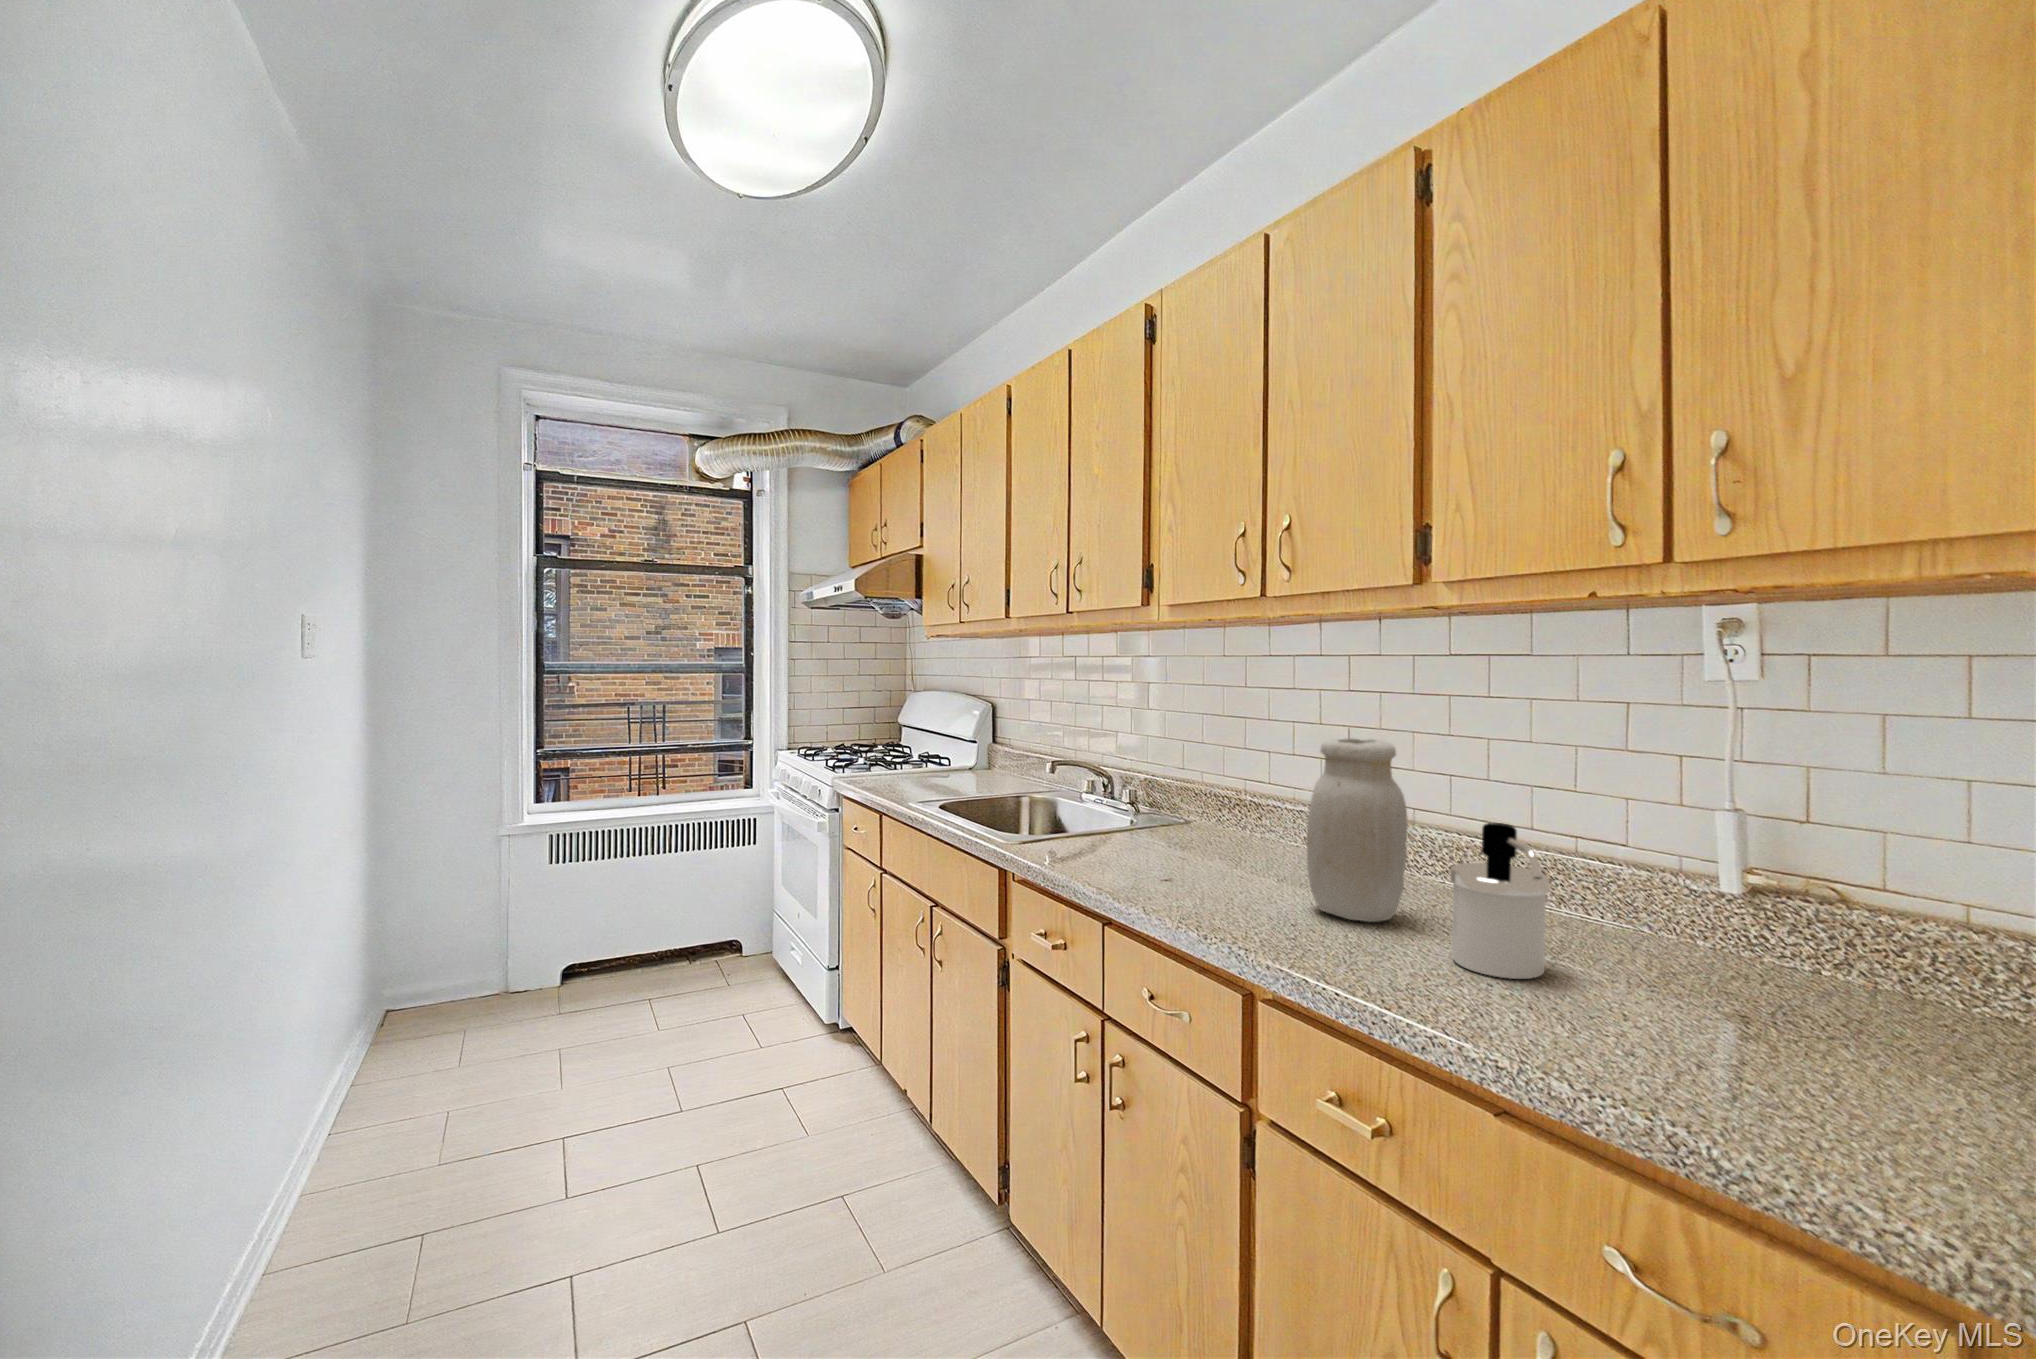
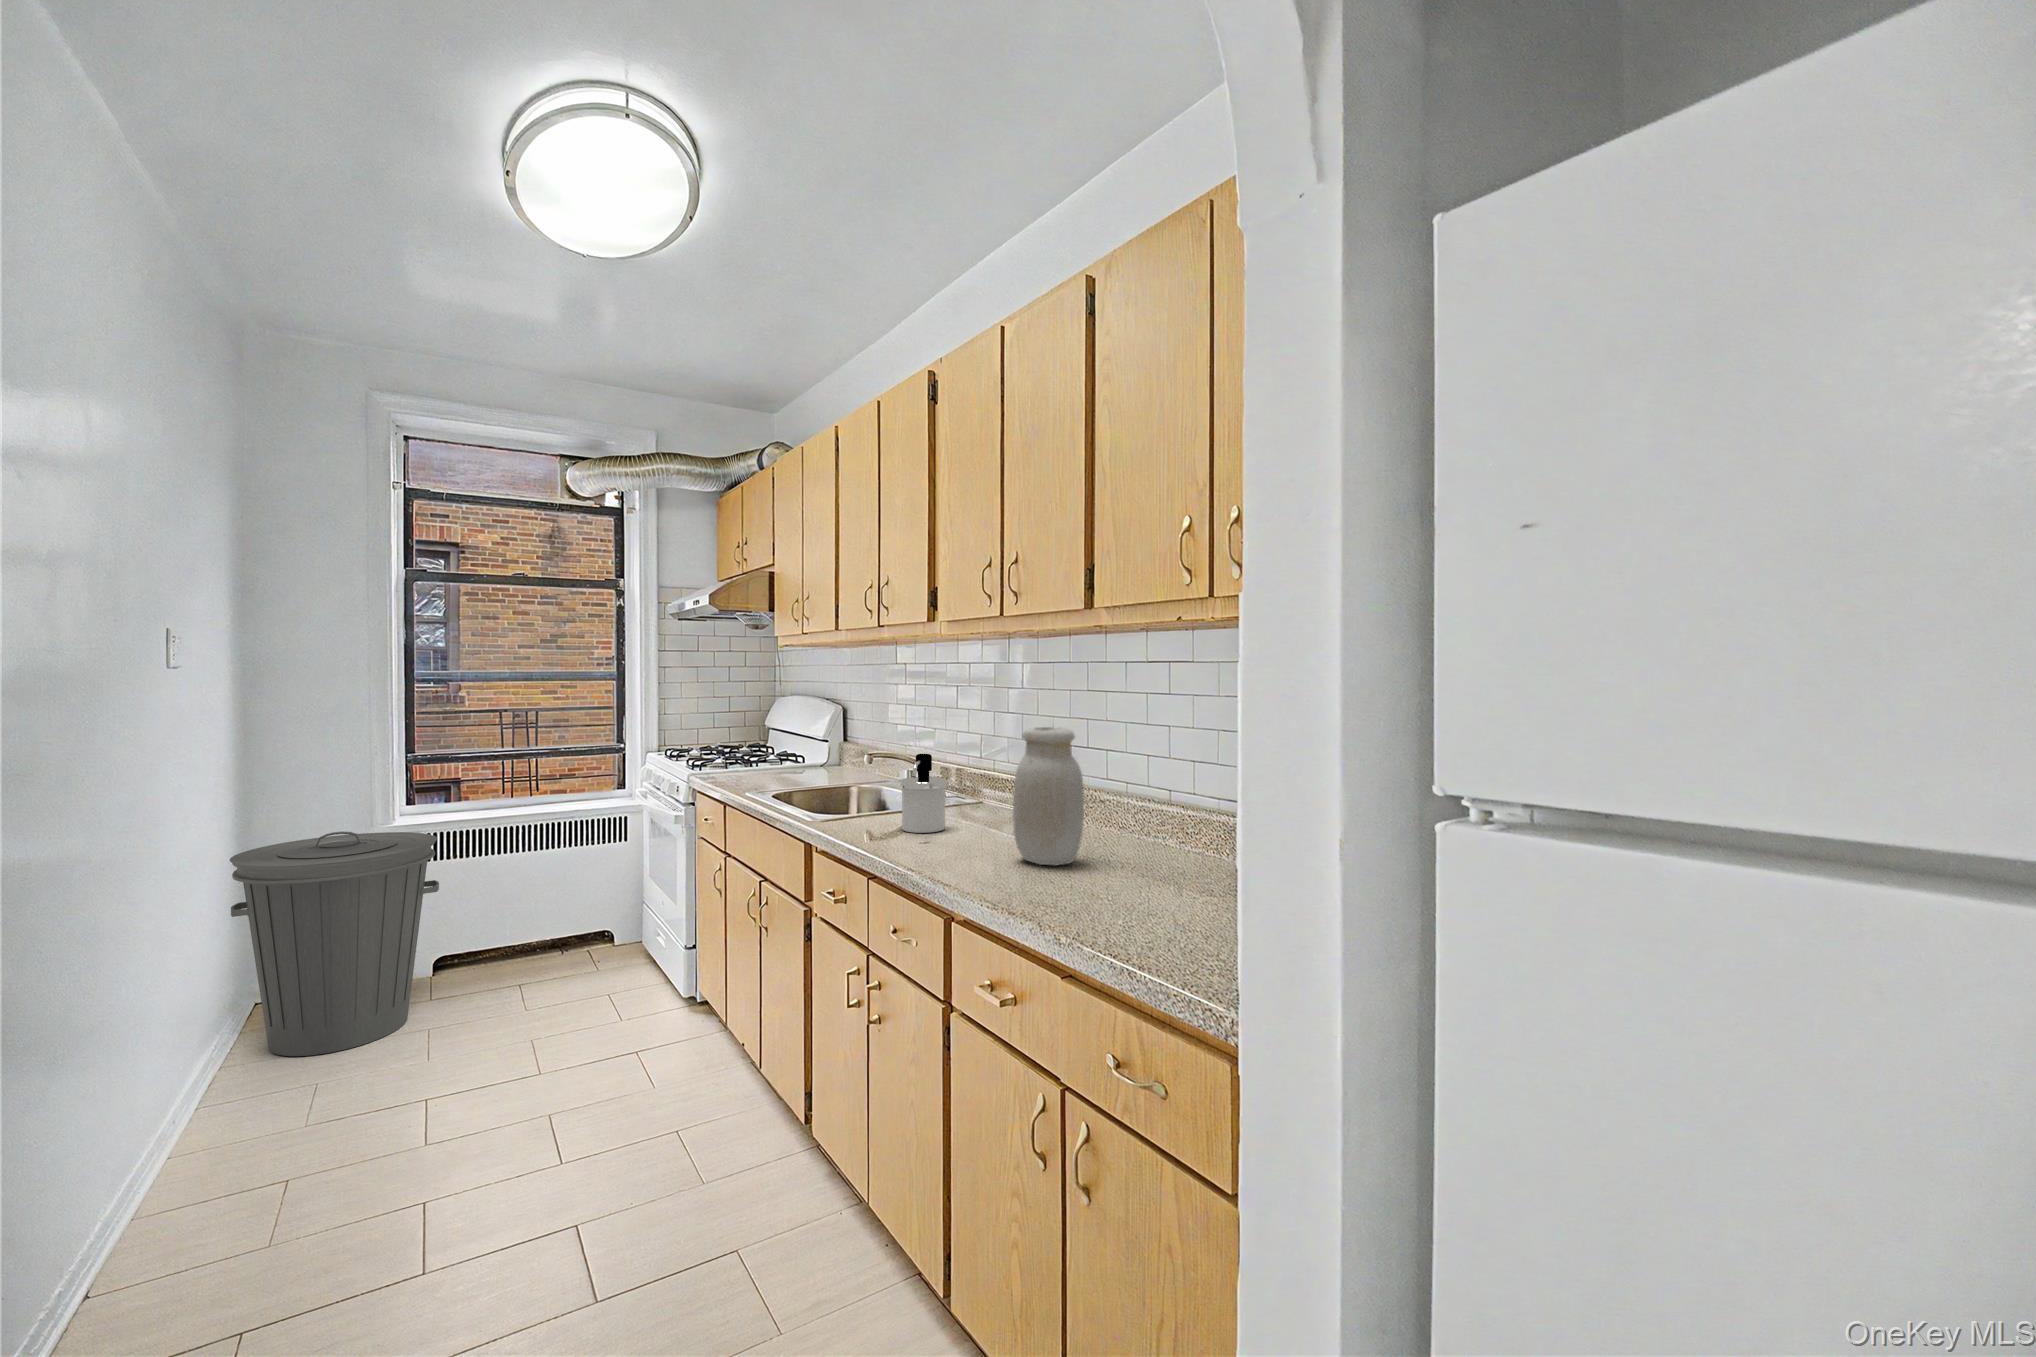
soap dispenser: present [1450,823,1550,979] -> present [900,754,947,833]
trash can: none [368,832,573,1072] -> present [230,831,439,1056]

